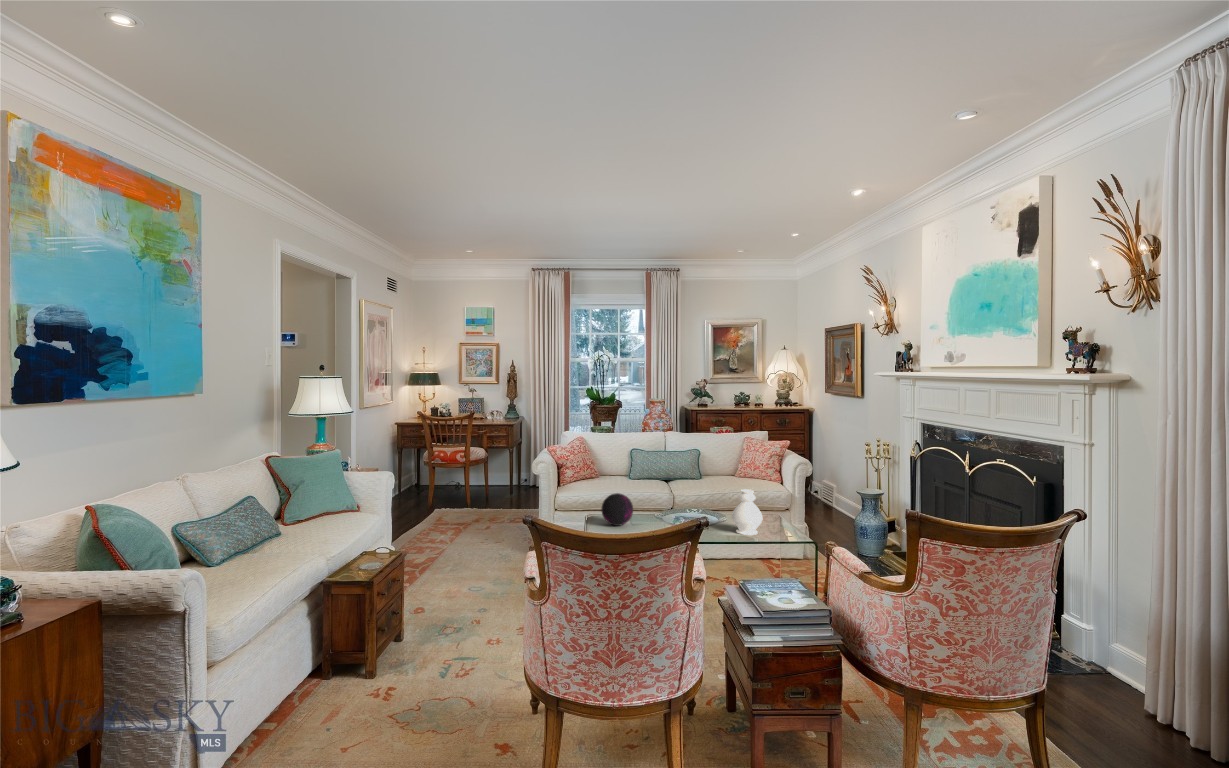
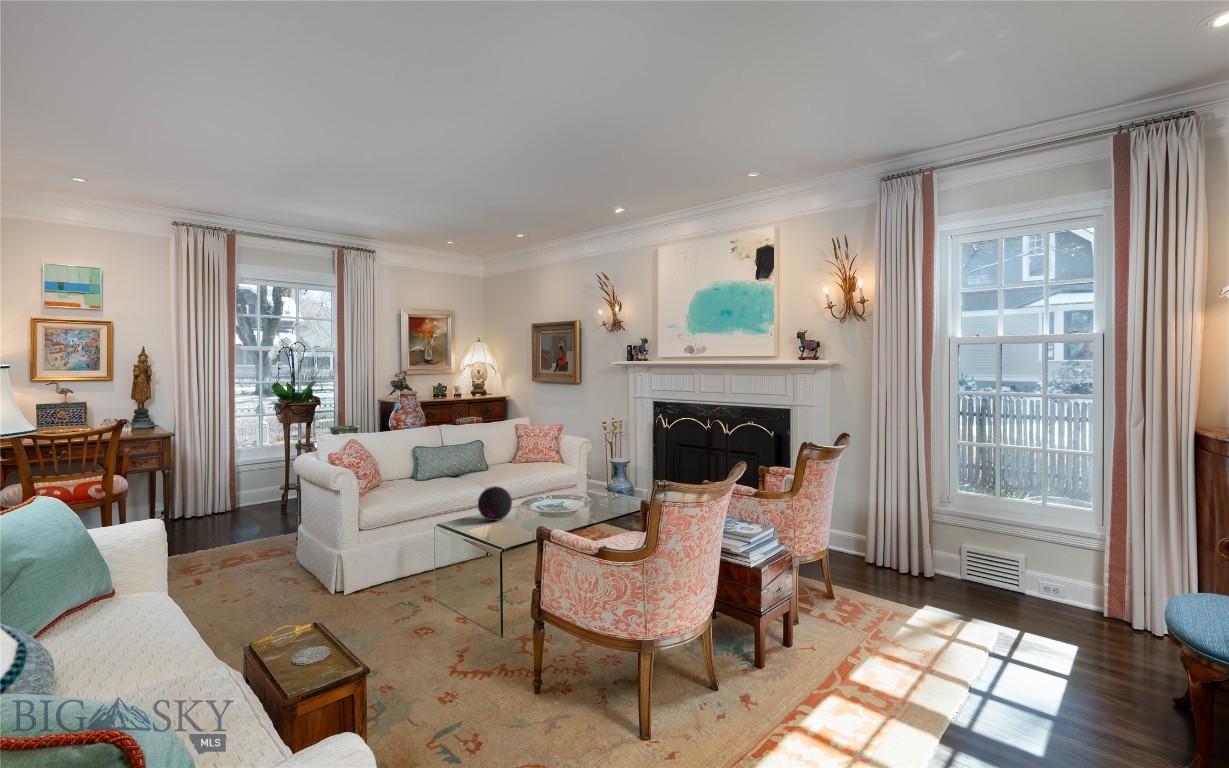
decorative vase: present [732,489,762,535] -> none [597,463,624,504]

